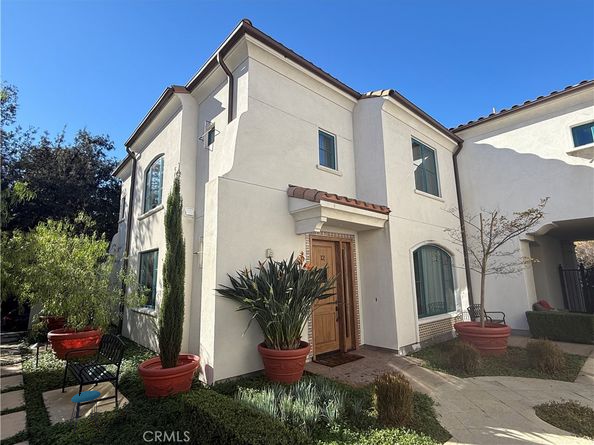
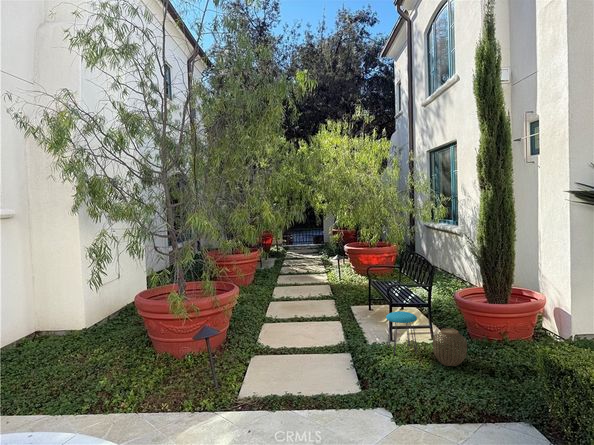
woven basket: none [111,397,138,430] -> present [433,328,467,366]

